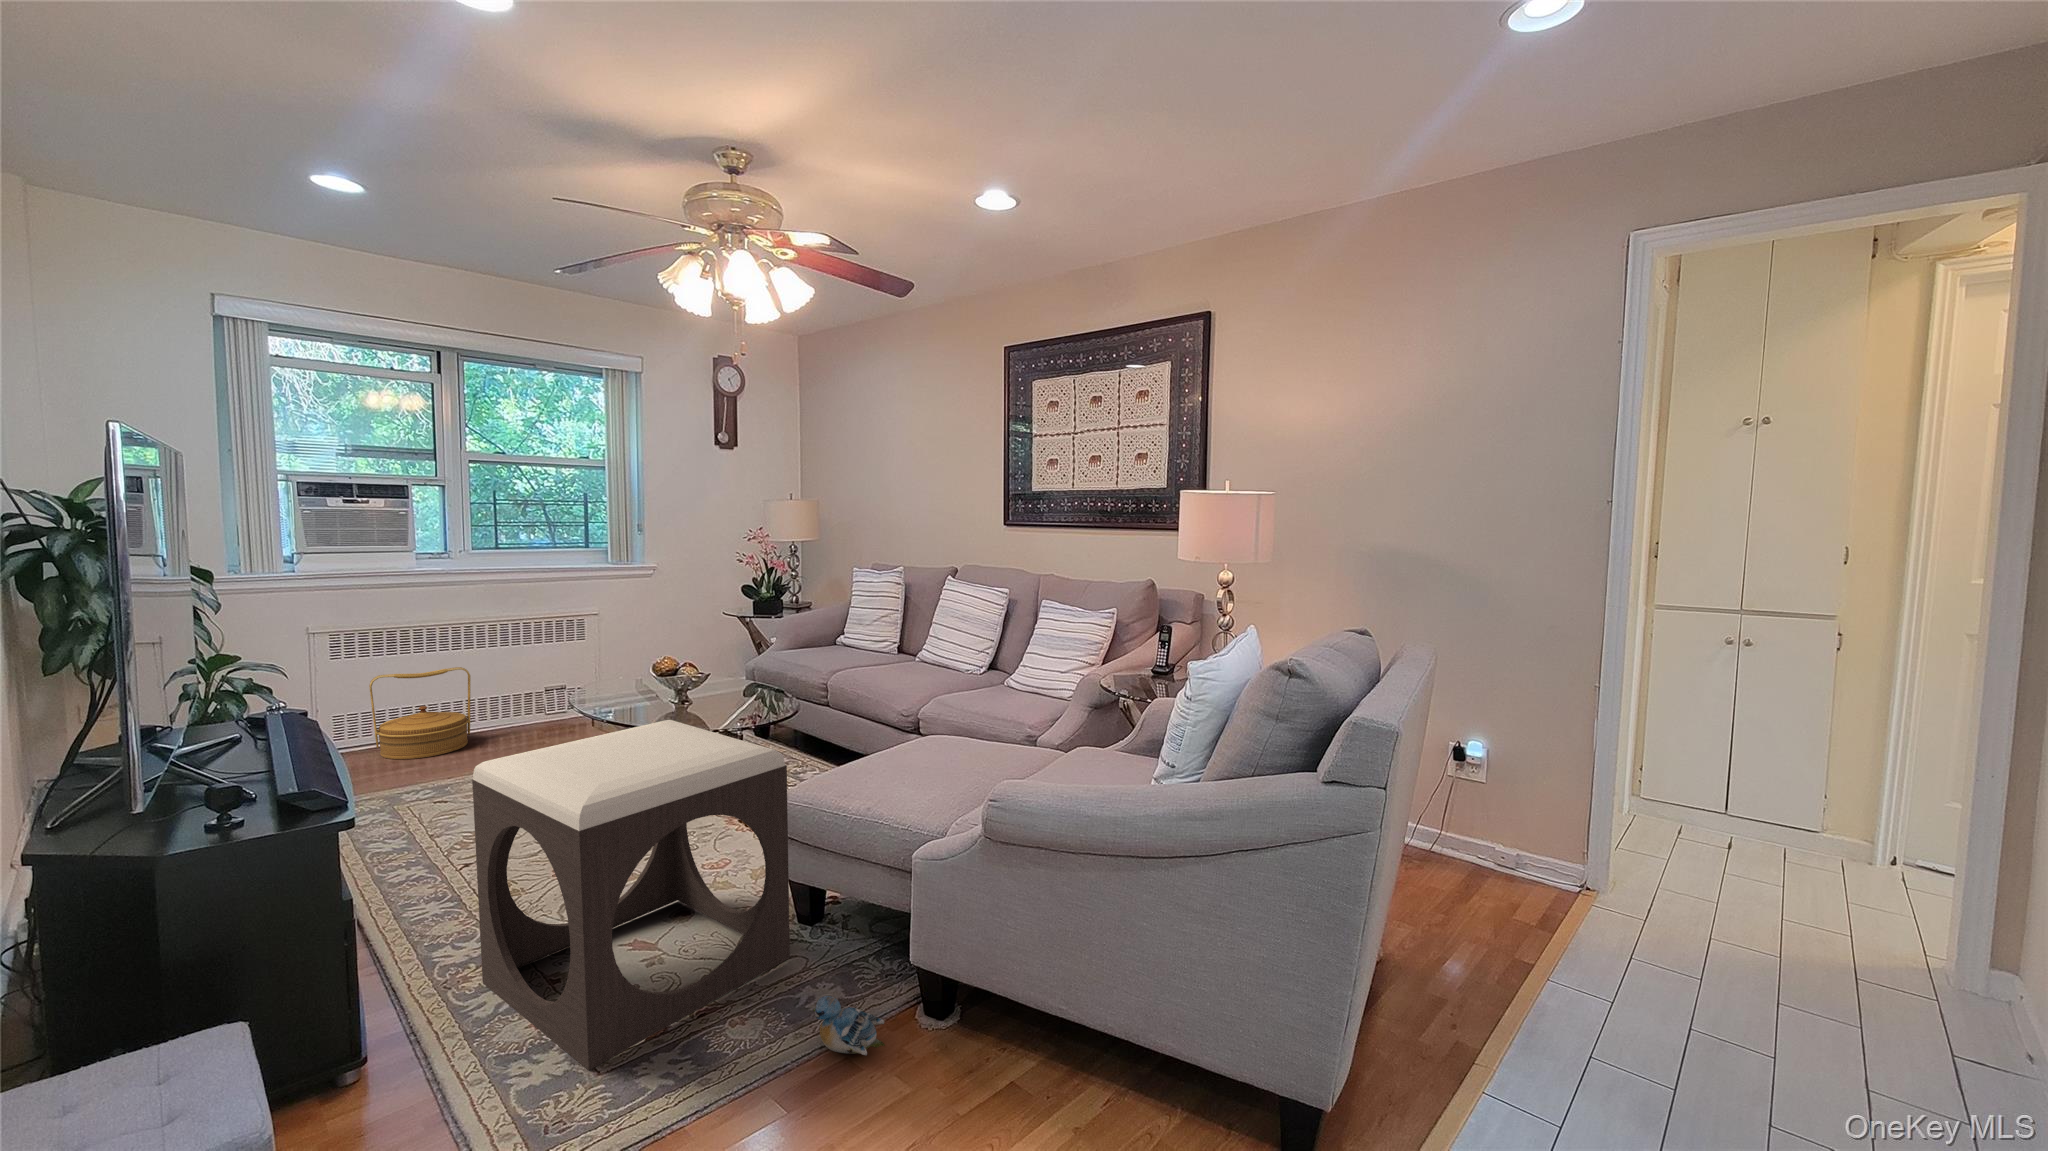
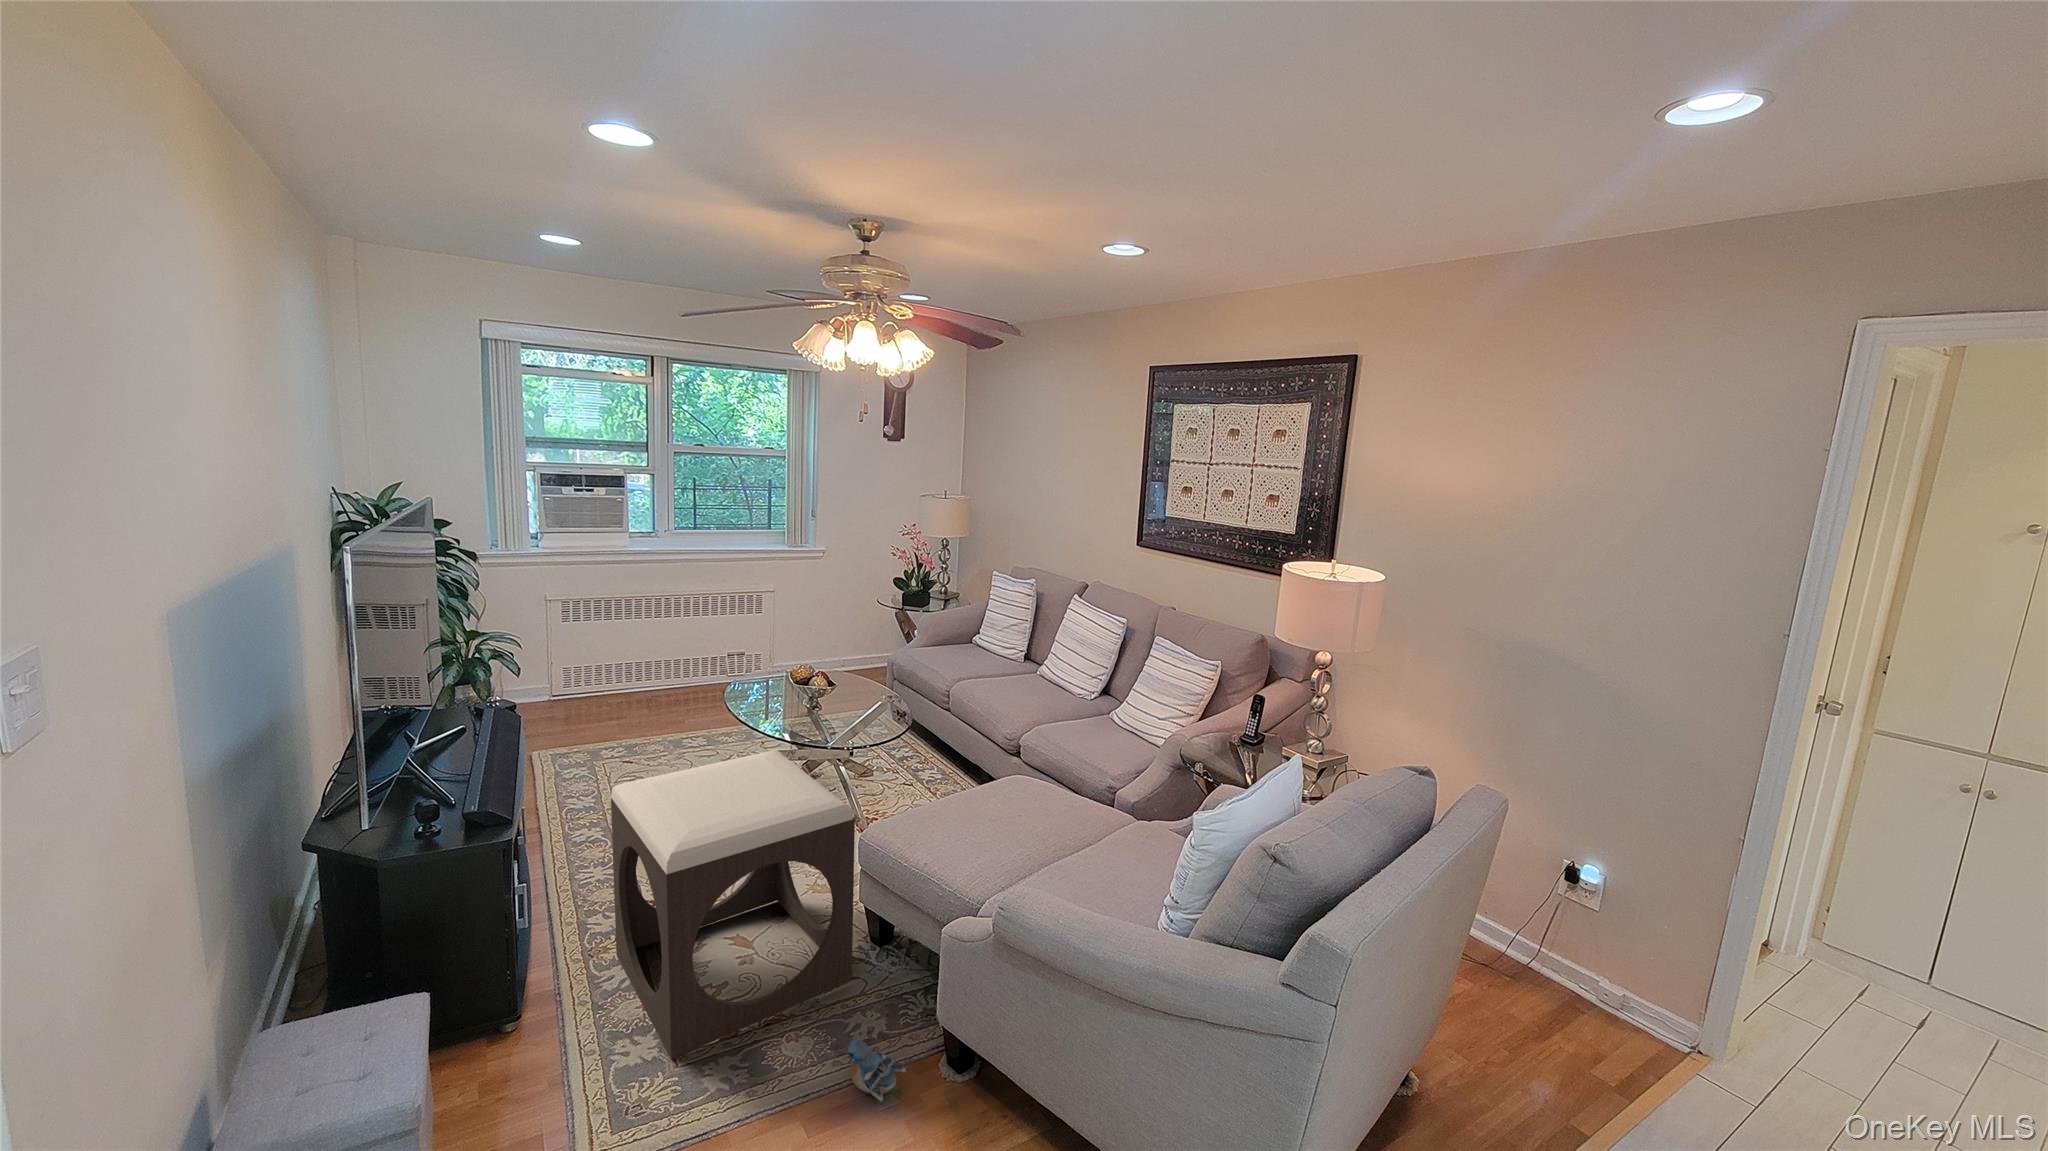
woven basket: present [369,667,470,759] -> none [587,638,663,714]

